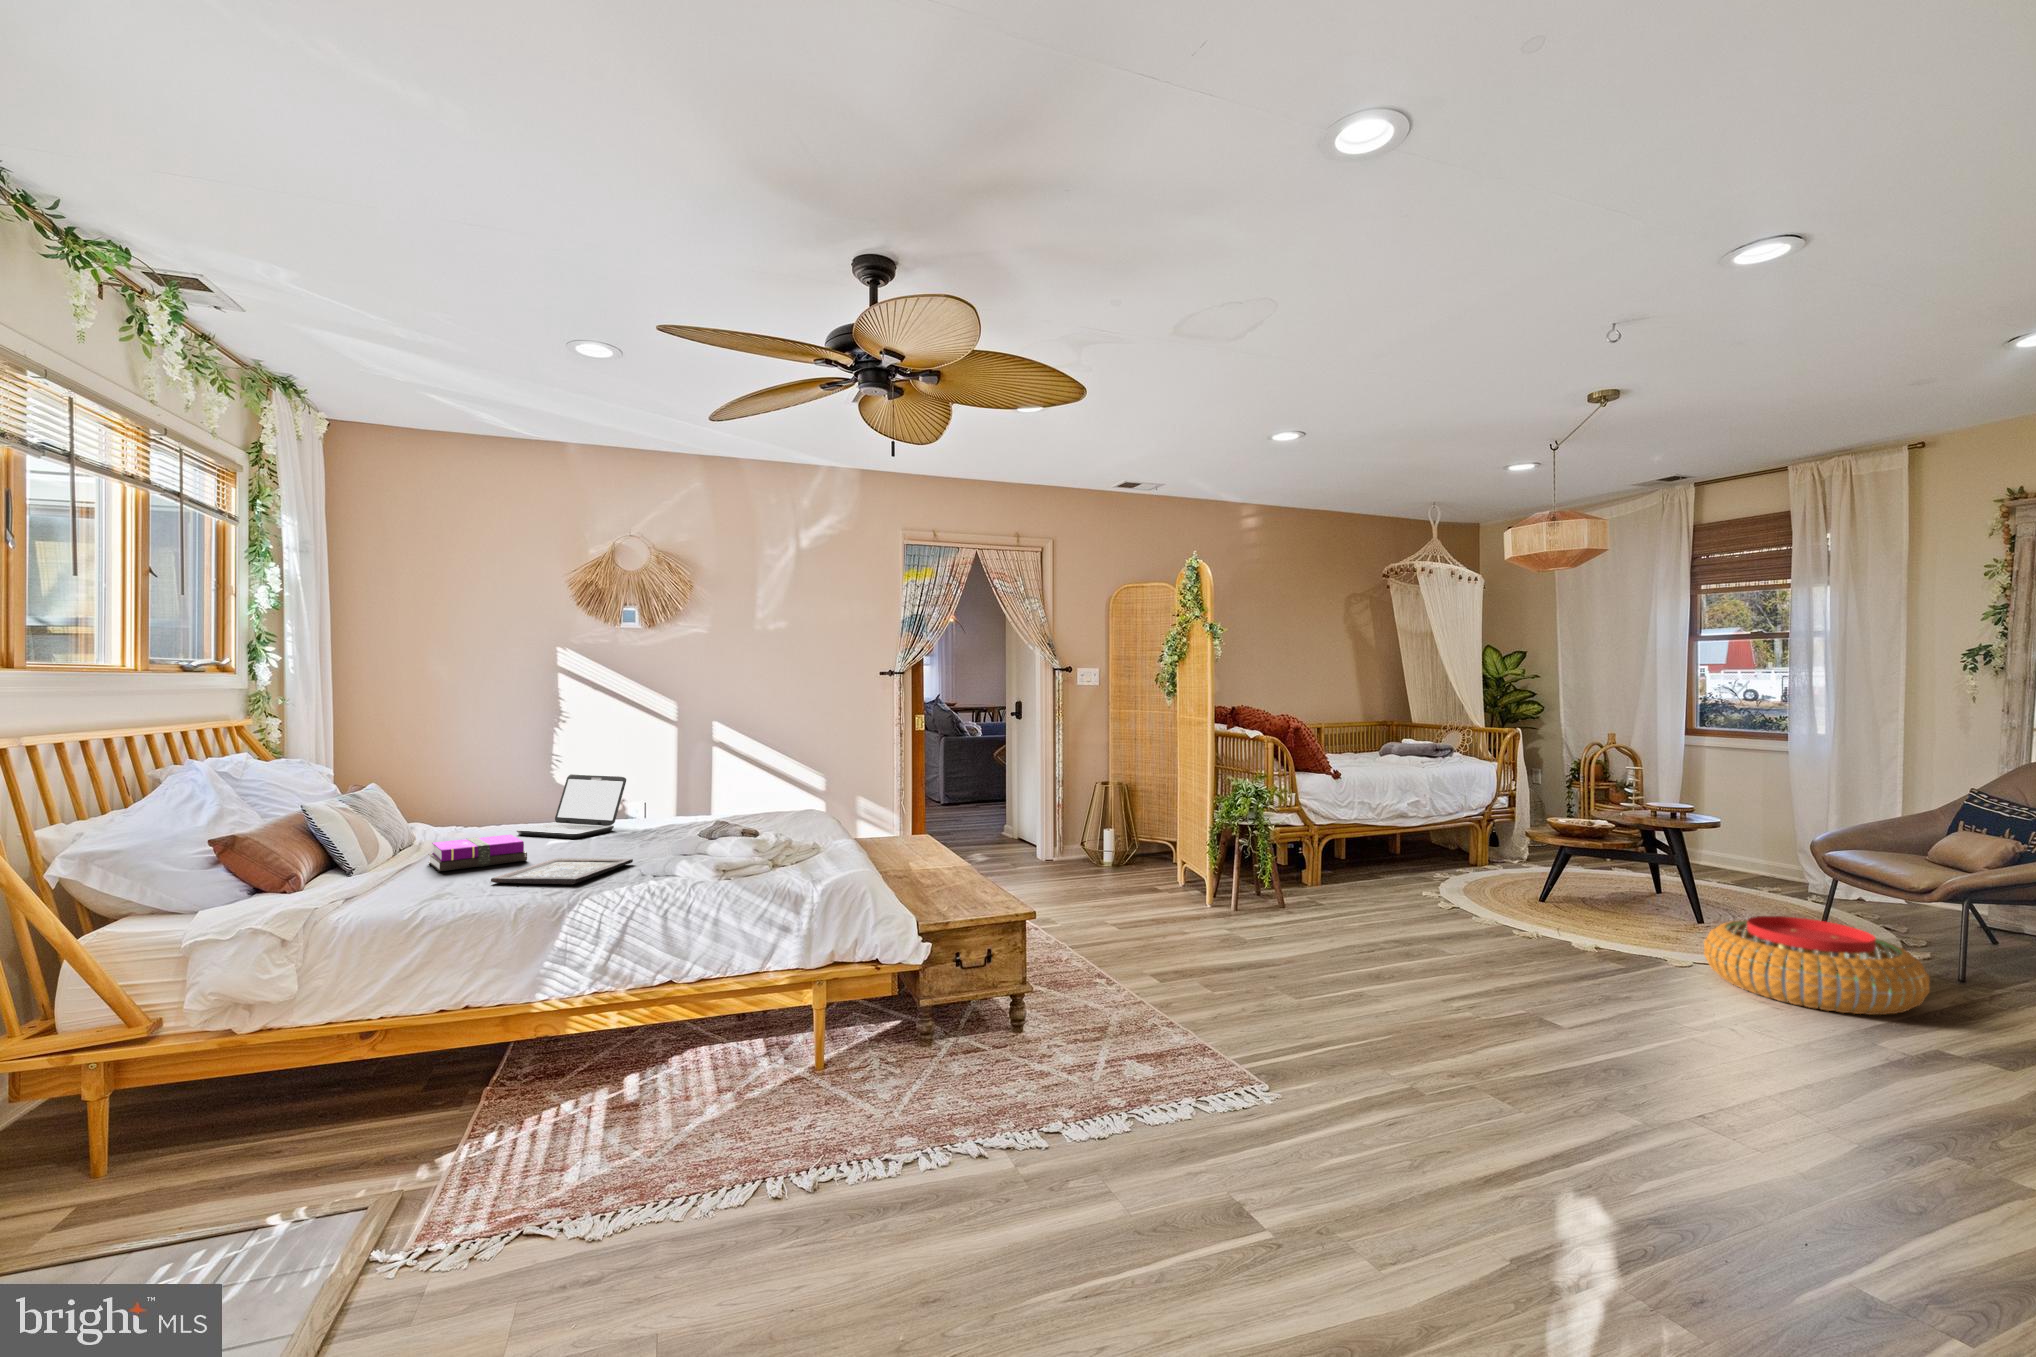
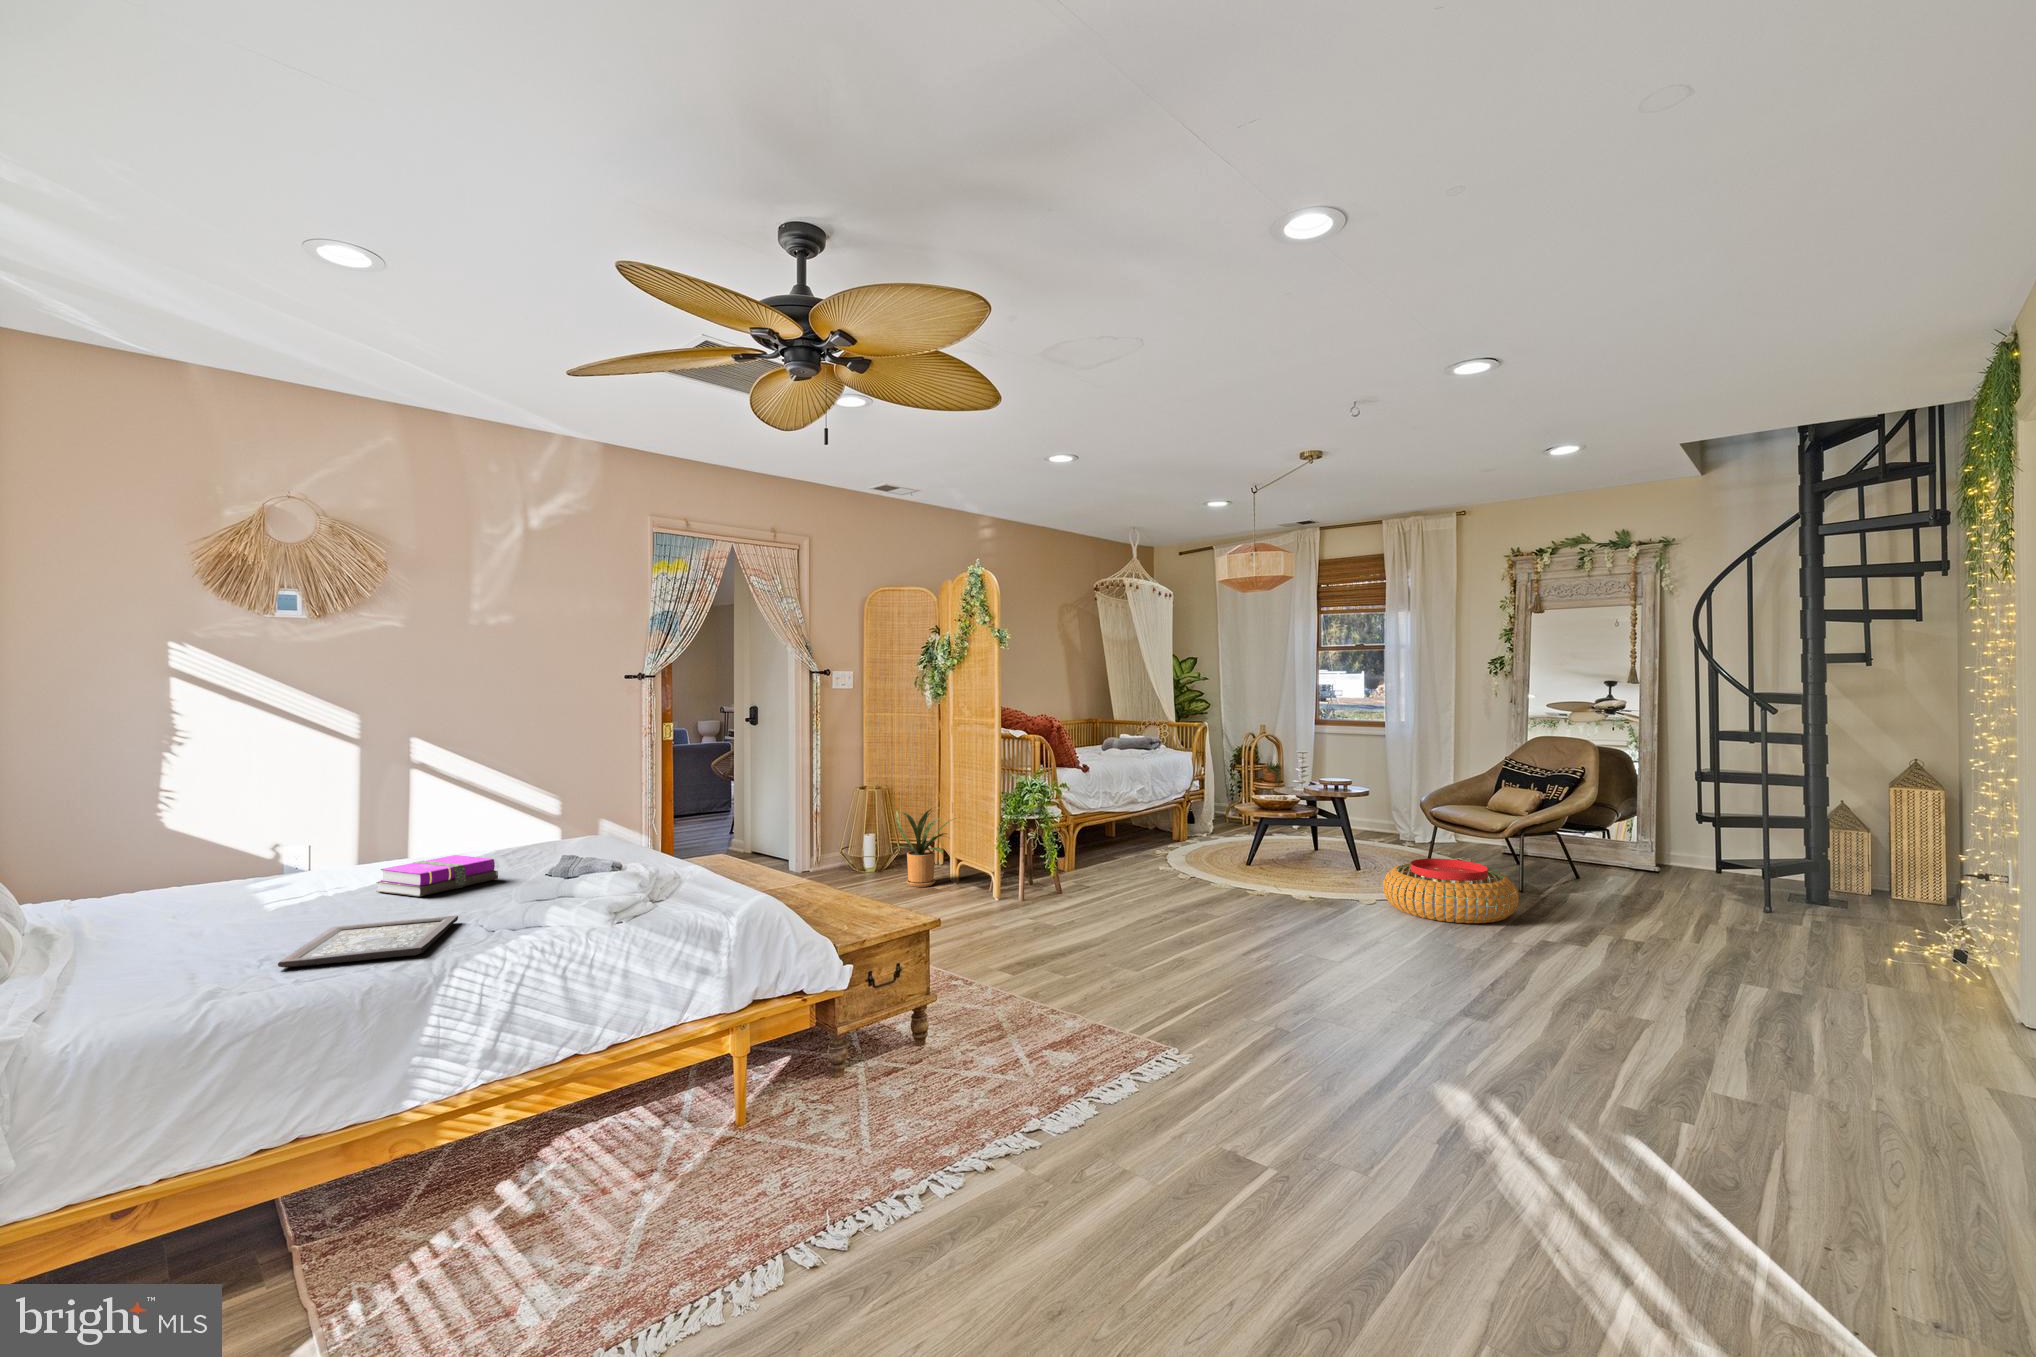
laptop: present [516,774,626,838] -> none [192,814,362,904]
house plant: none [1119,804,1183,885] -> present [895,808,955,887]
notebook: present [429,835,527,871] -> present [377,855,498,897]

